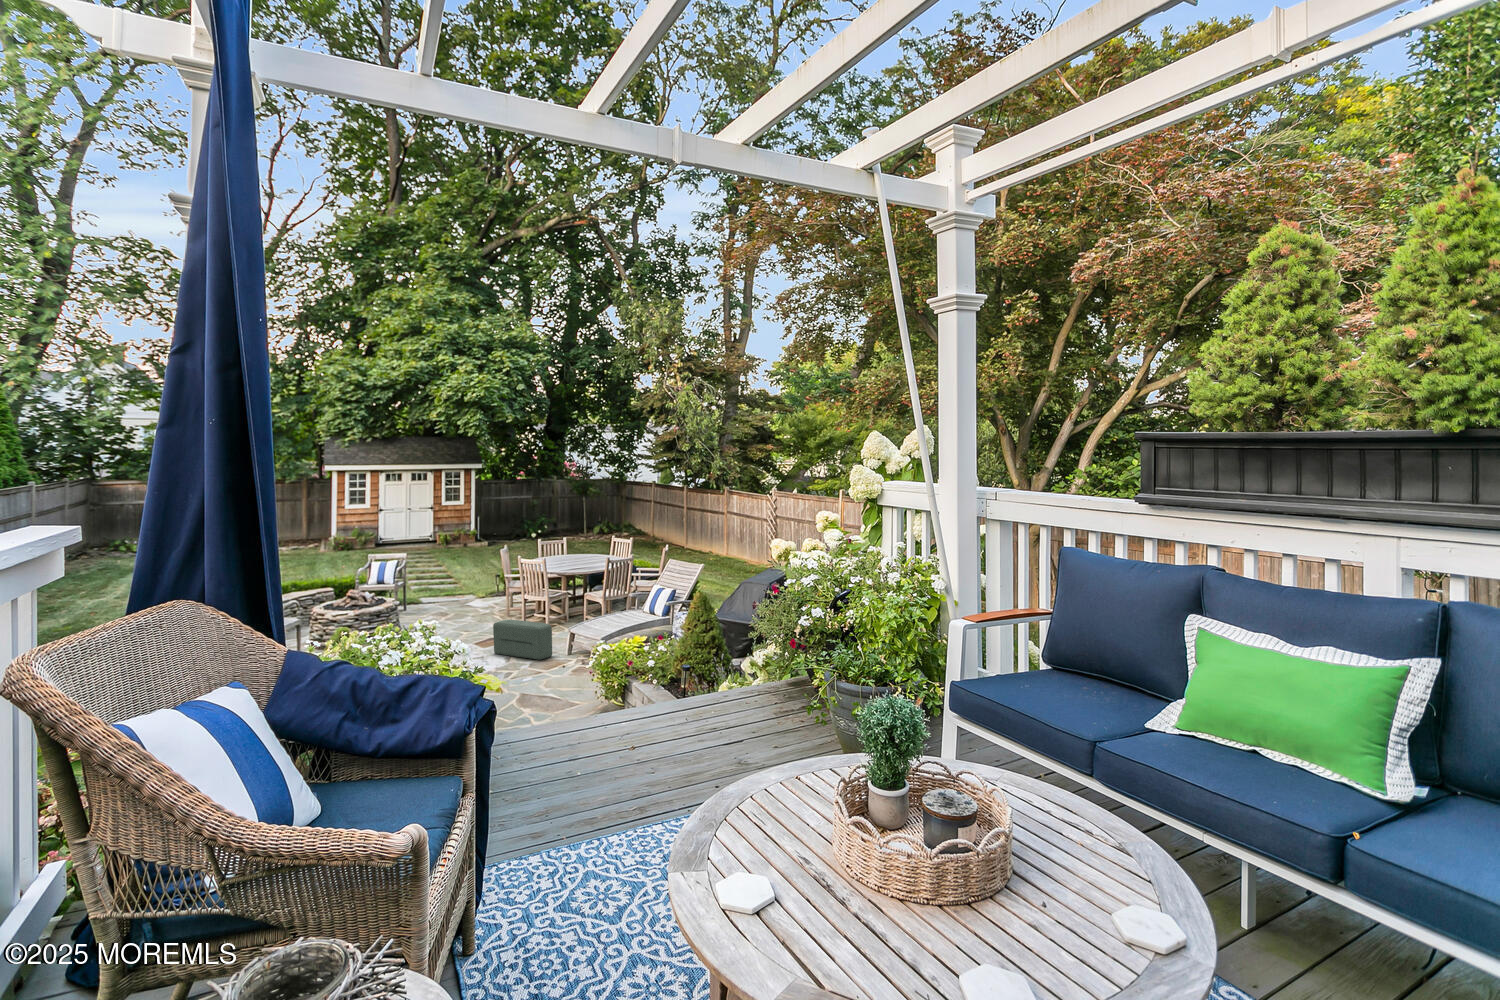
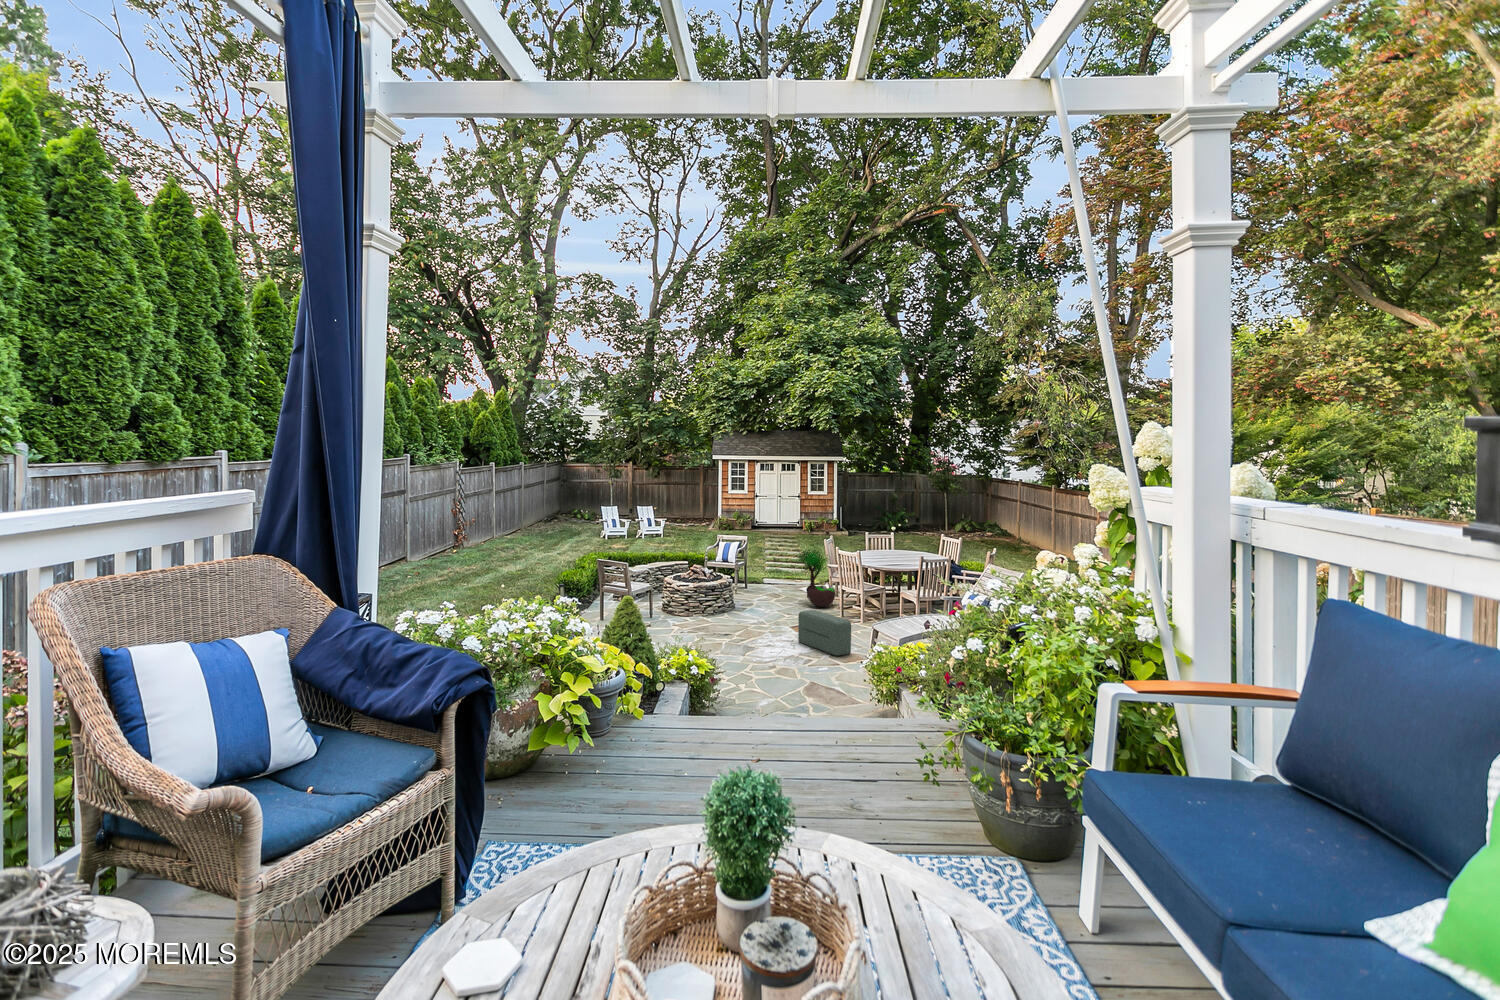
potted tree: none [471,554,514,619] -> present [797,548,835,607]

